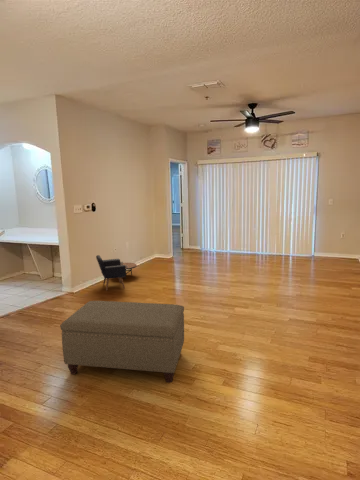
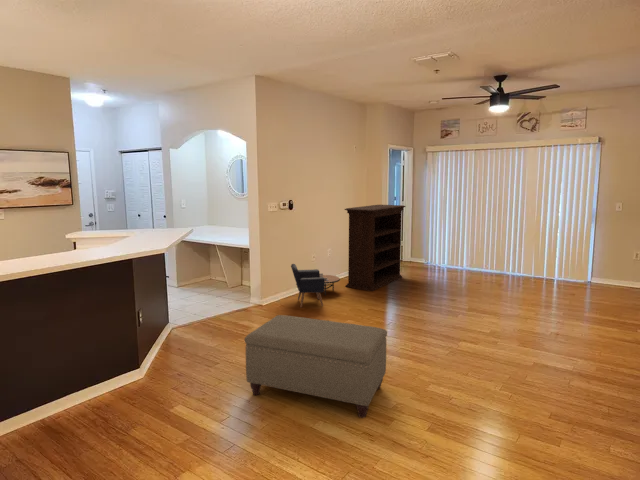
bookshelf: none [138,205,184,273] -> present [345,205,405,291]

